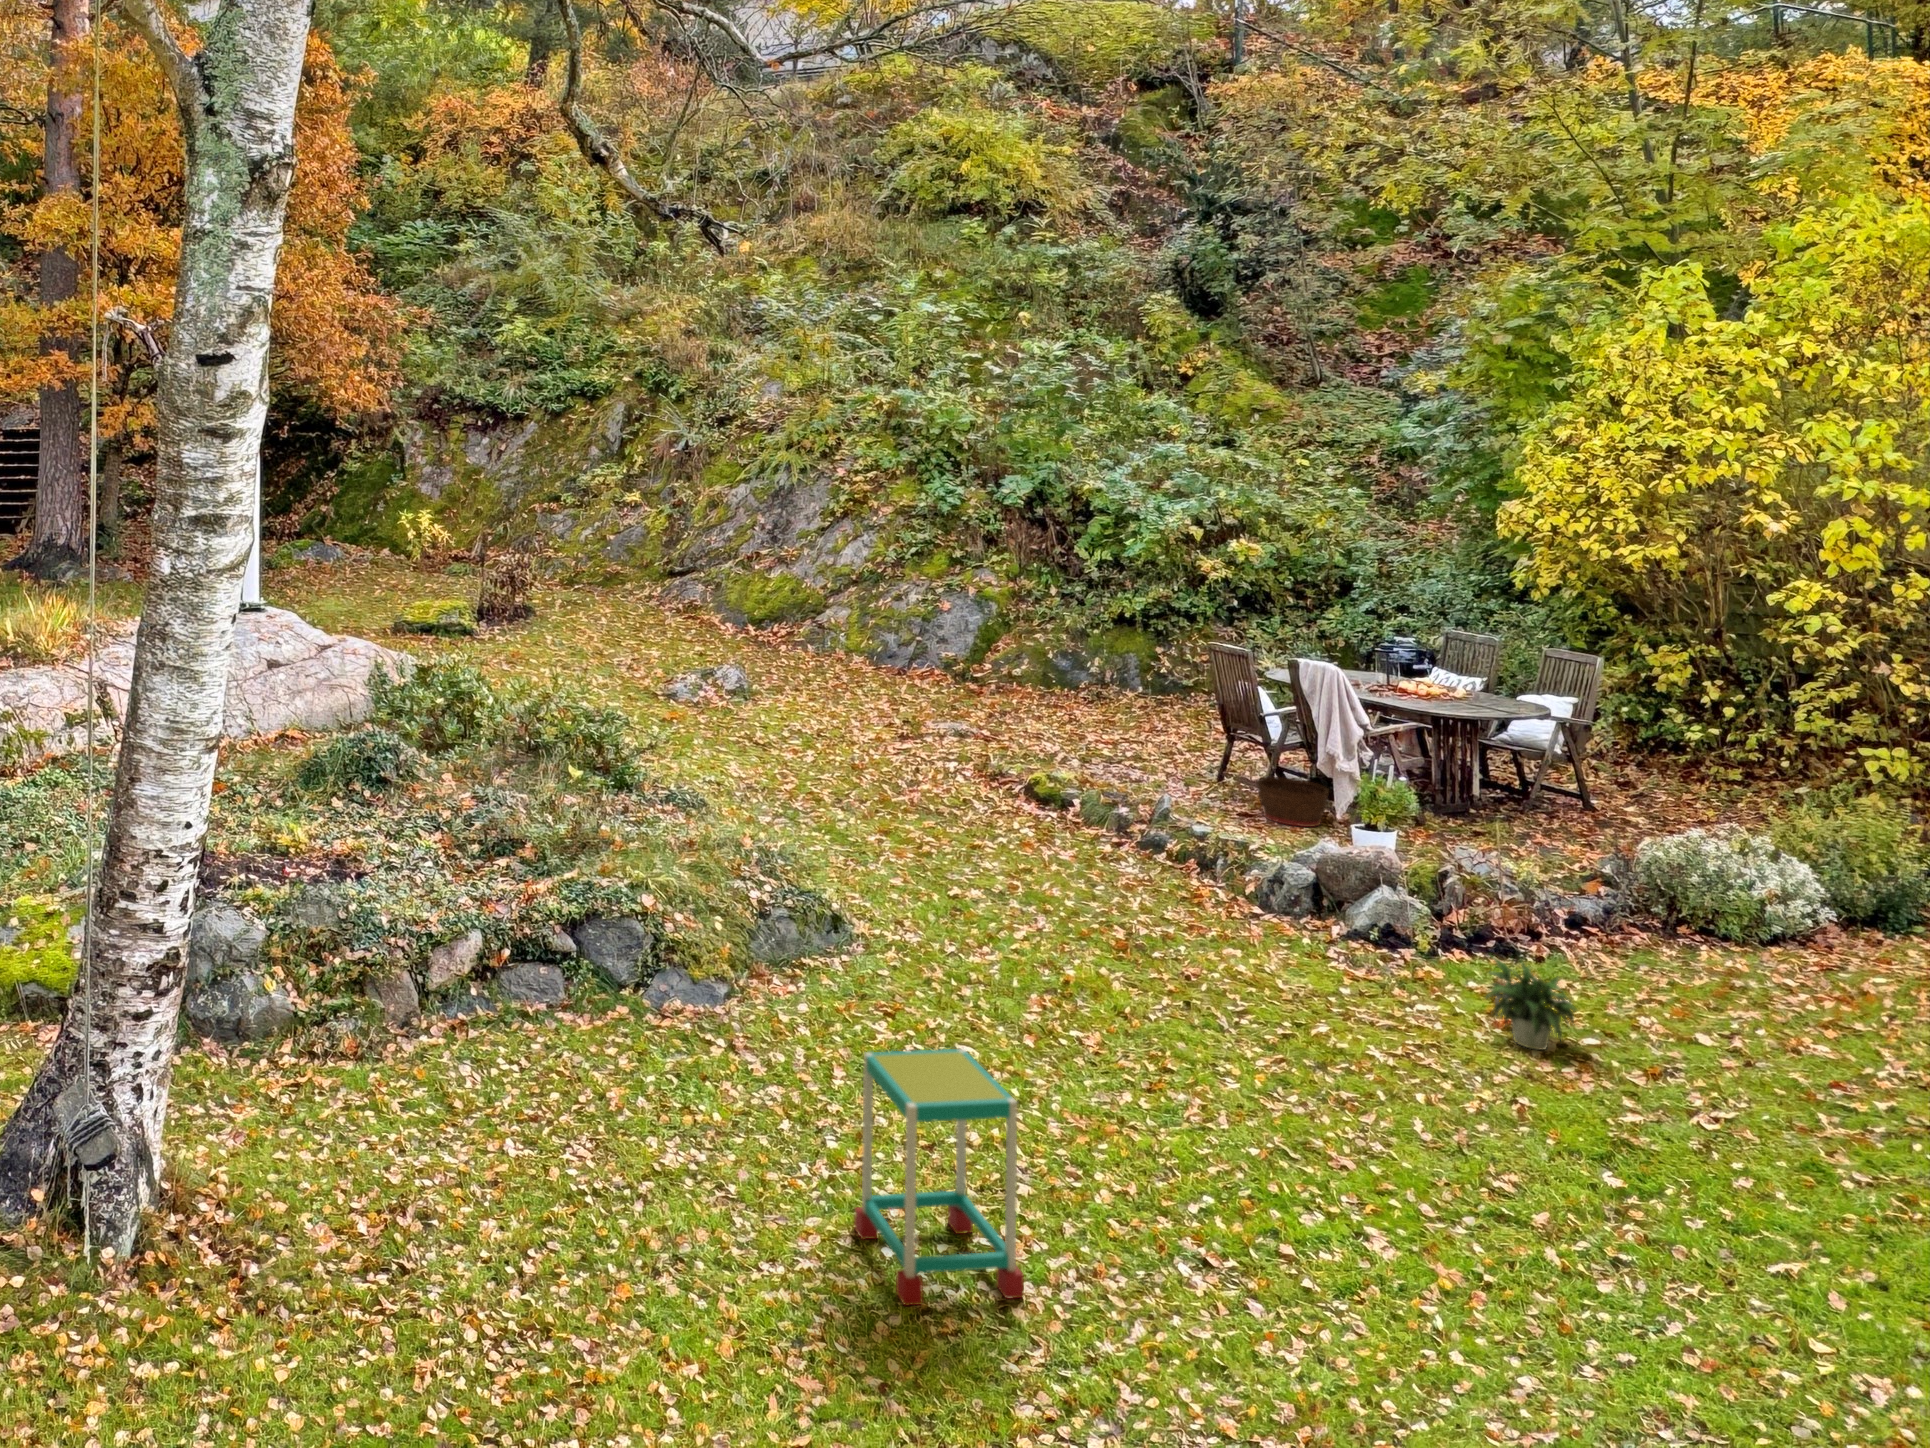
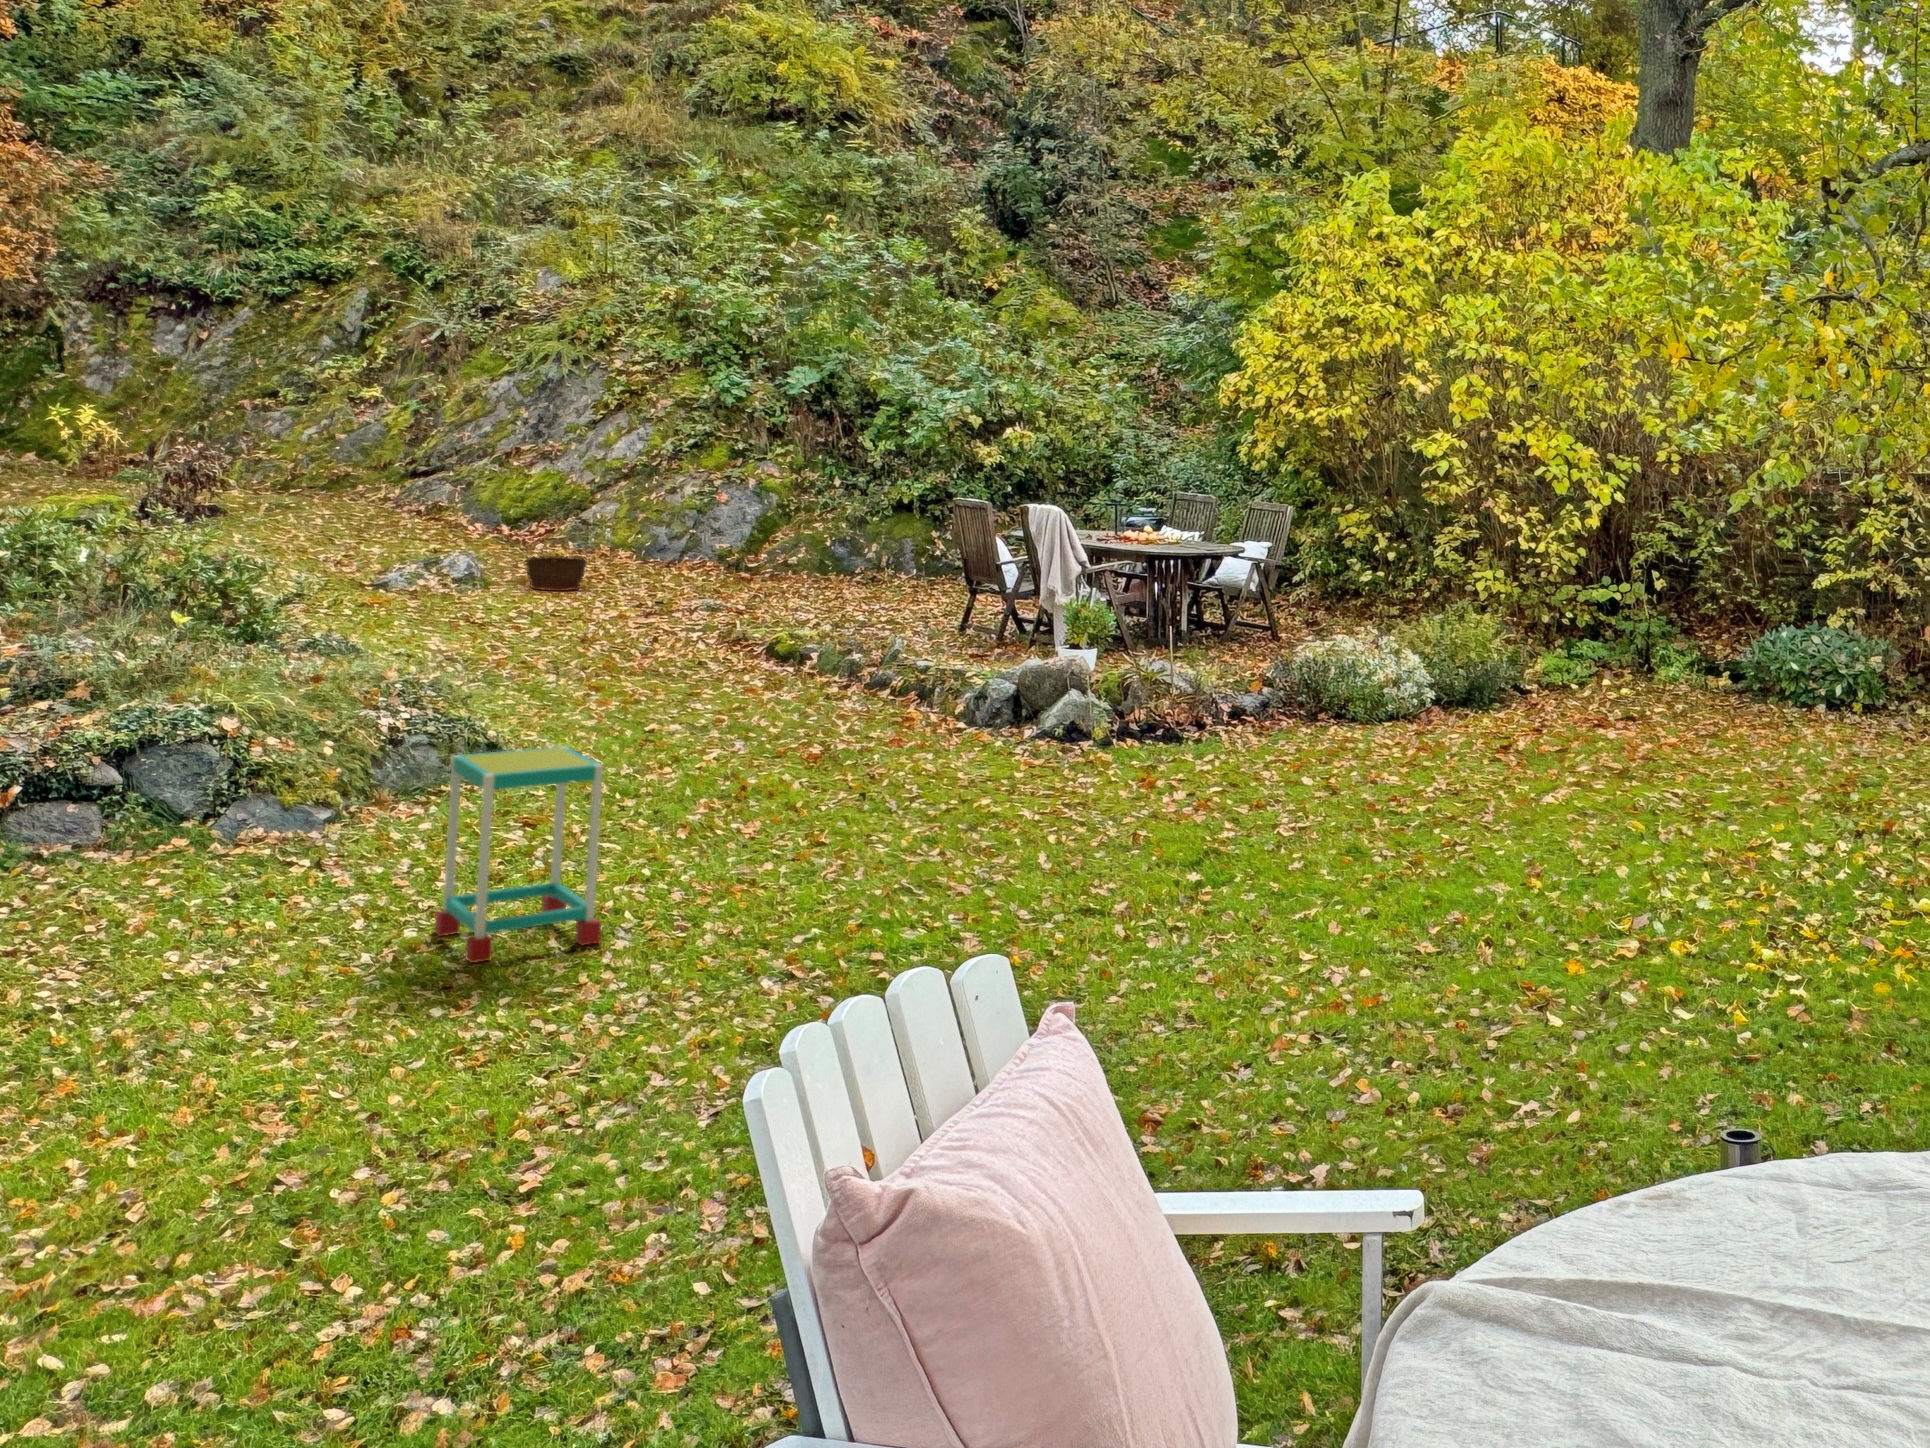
basket: present [1256,777,1329,827] -> present [525,556,588,591]
potted plant: present [1486,956,1577,1050] -> none [1107,701,1170,771]

